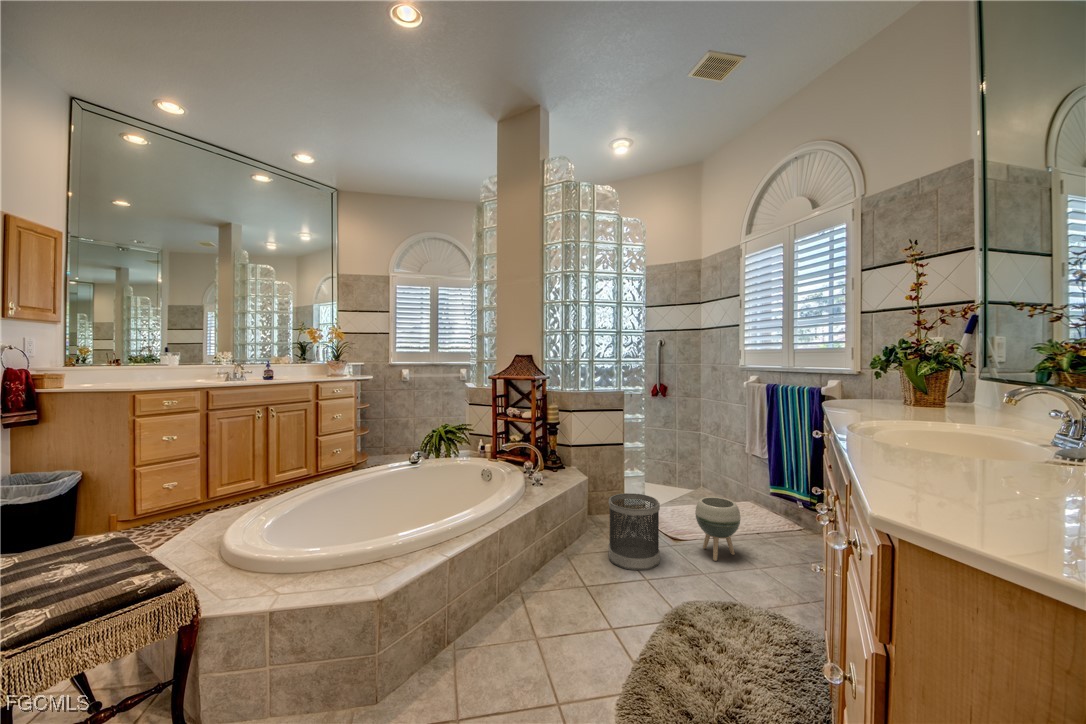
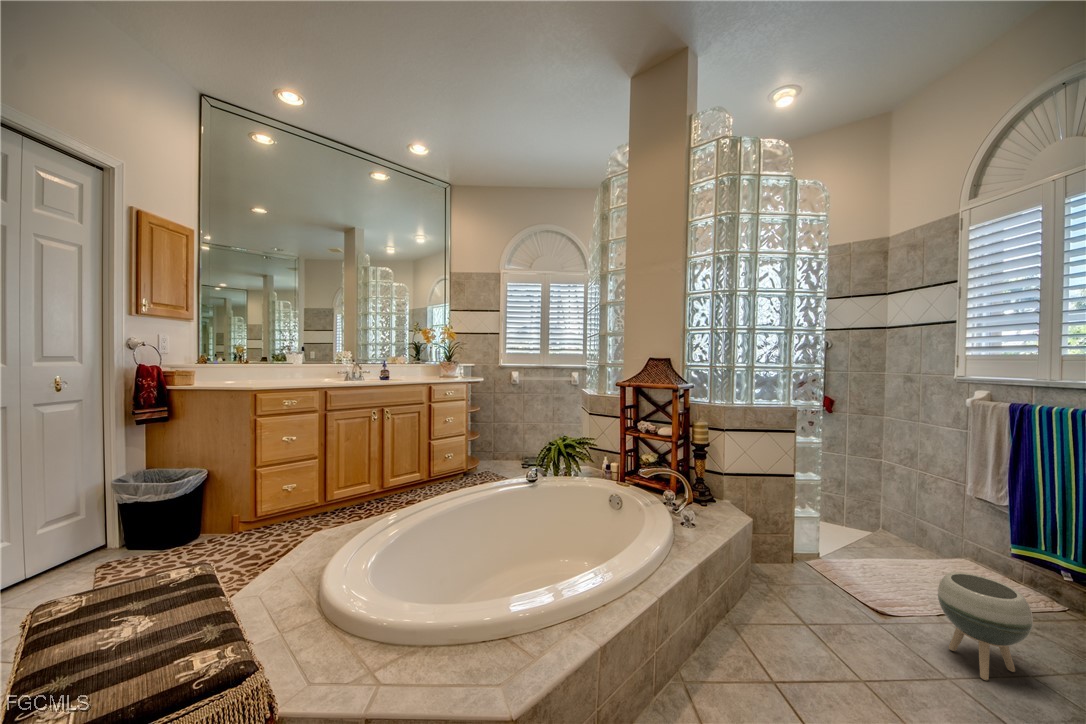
wastebasket: present [609,493,660,570] -> none [794,552,886,680]

